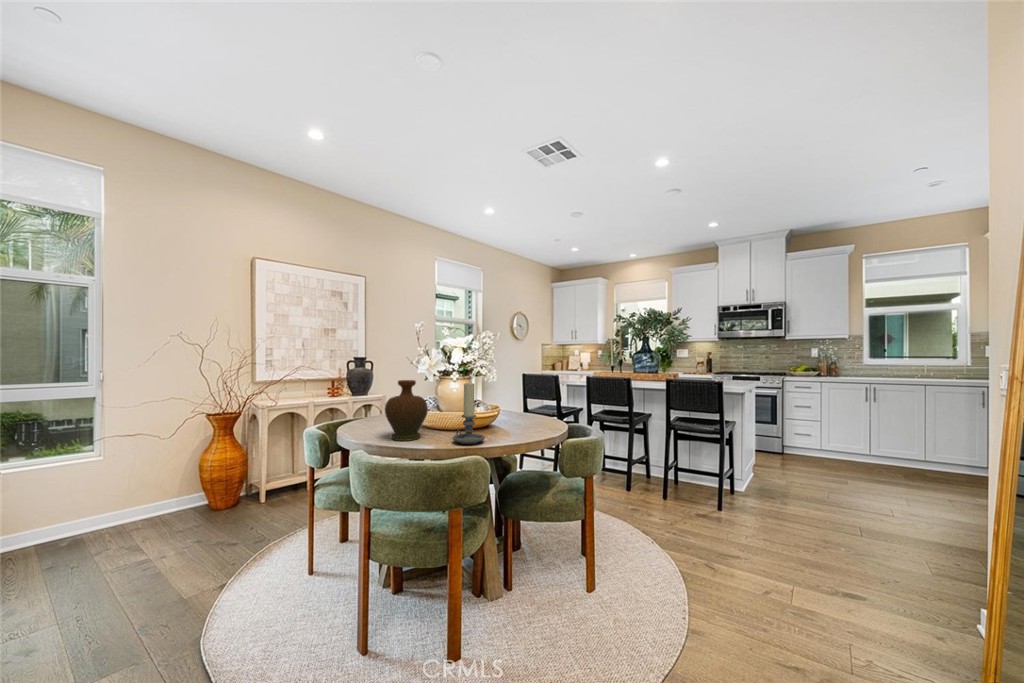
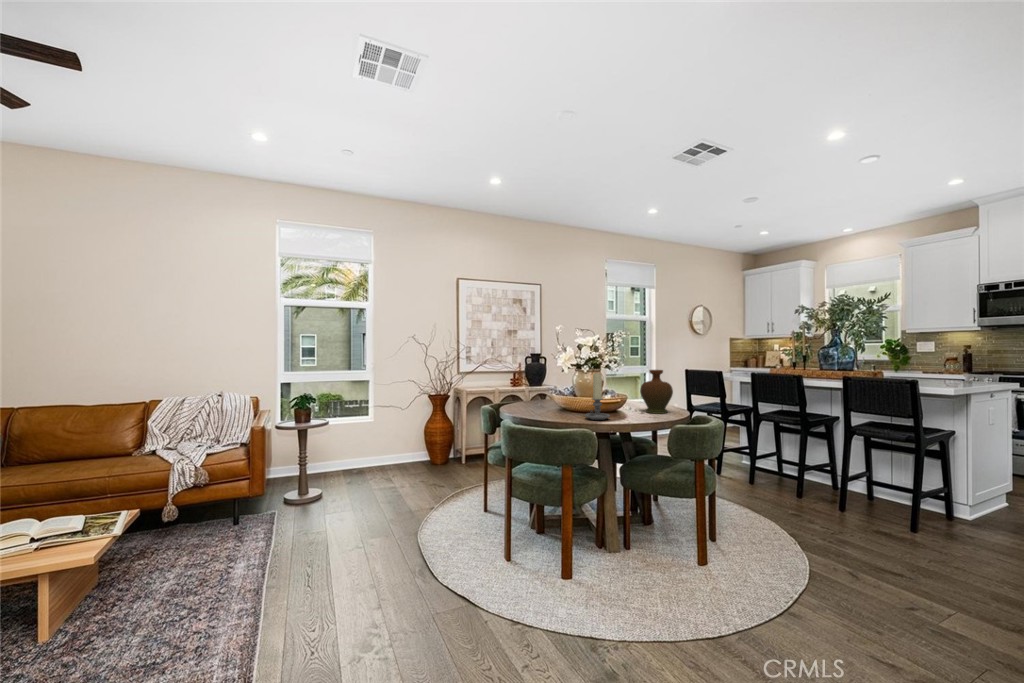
decorative vase: present [385,380,428,441] -> present [640,370,673,414]

